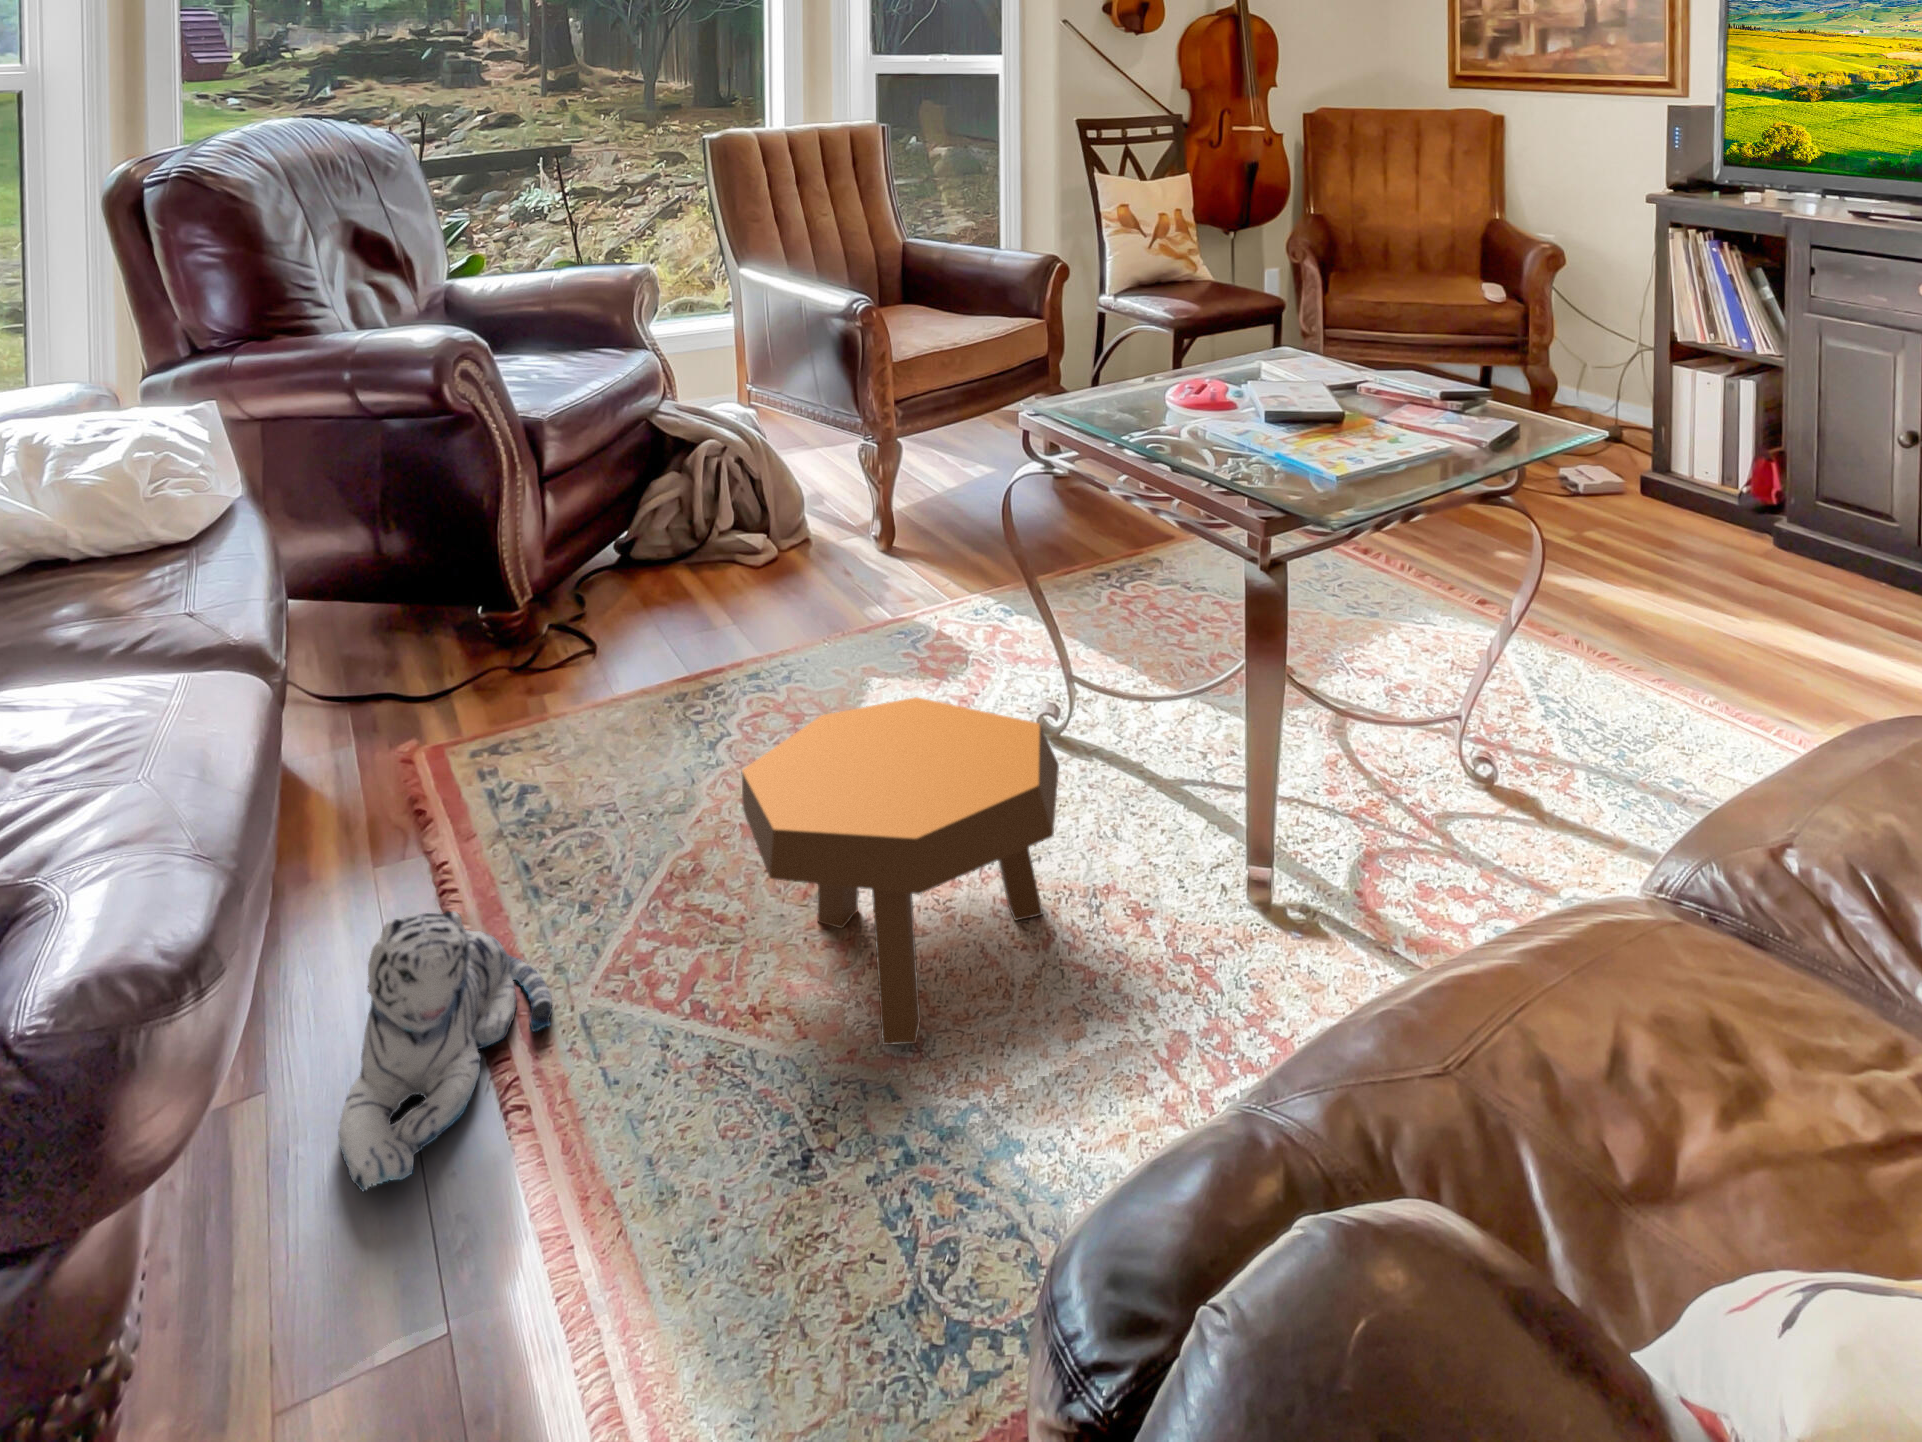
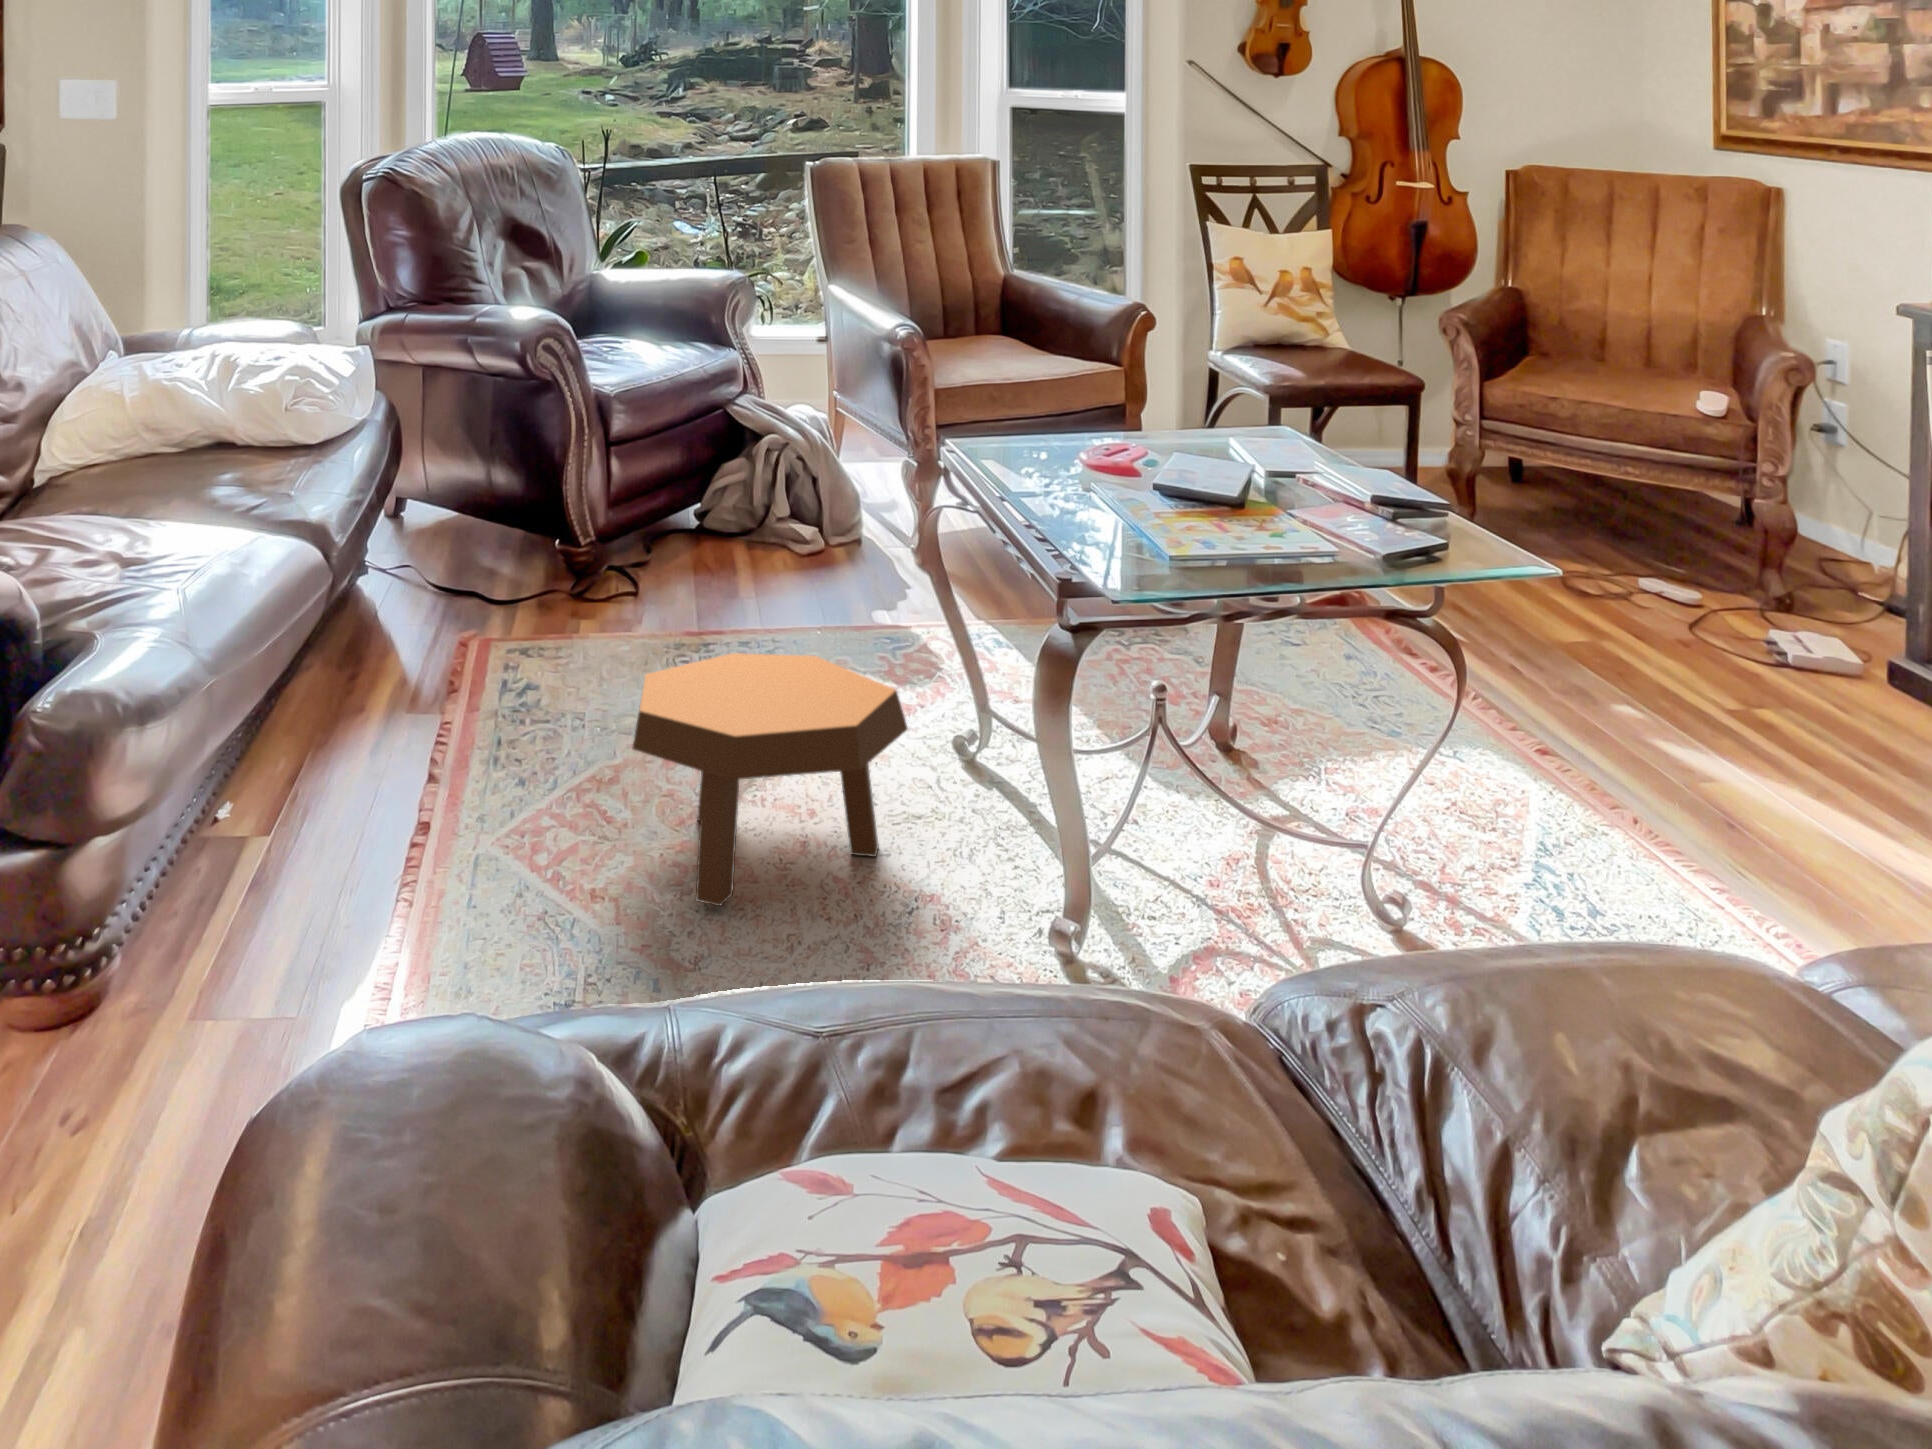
plush toy: present [338,911,552,1192] -> none [314,714,487,888]

